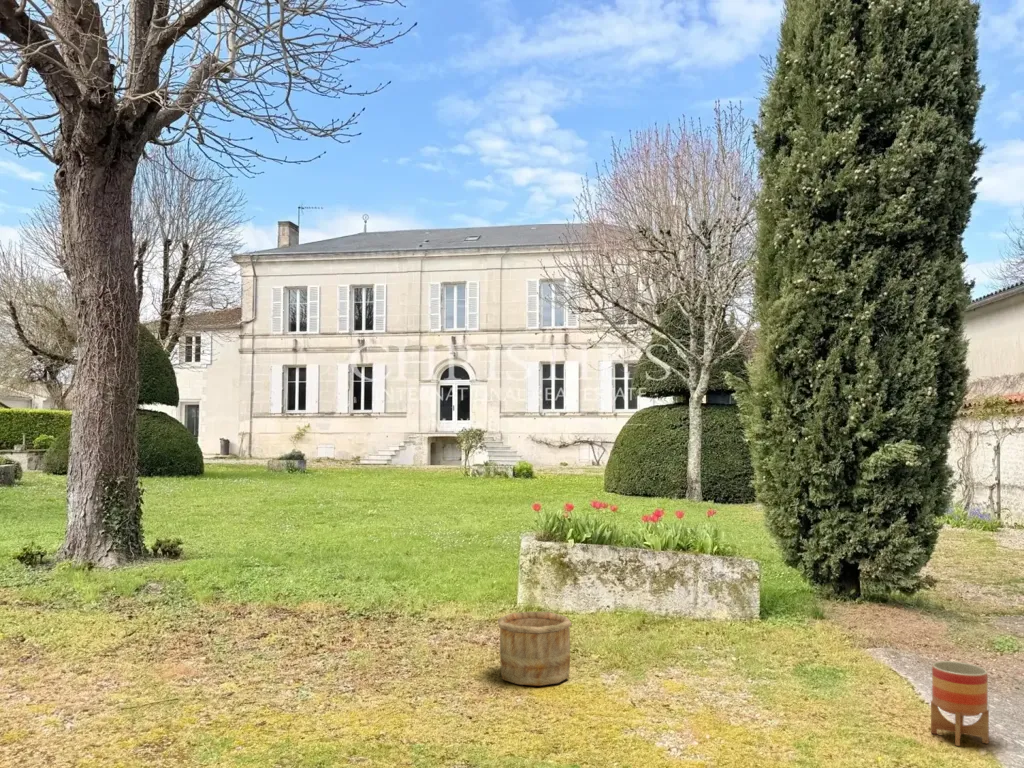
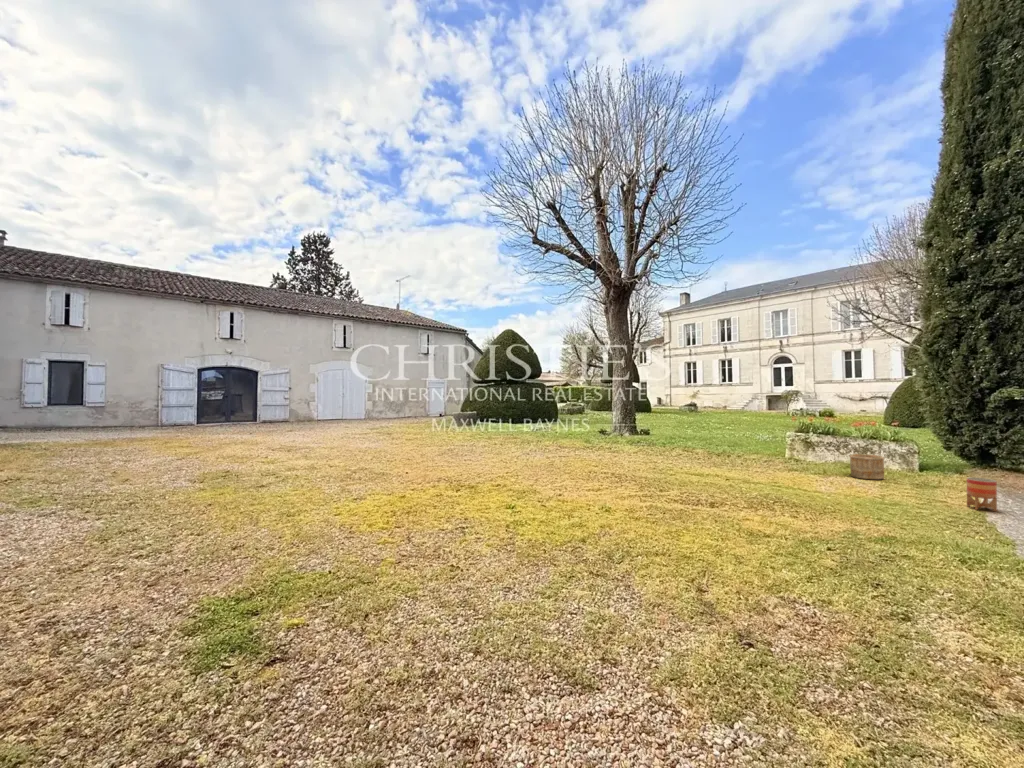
wooden bucket: present [498,611,572,686] -> present [849,454,884,479]

